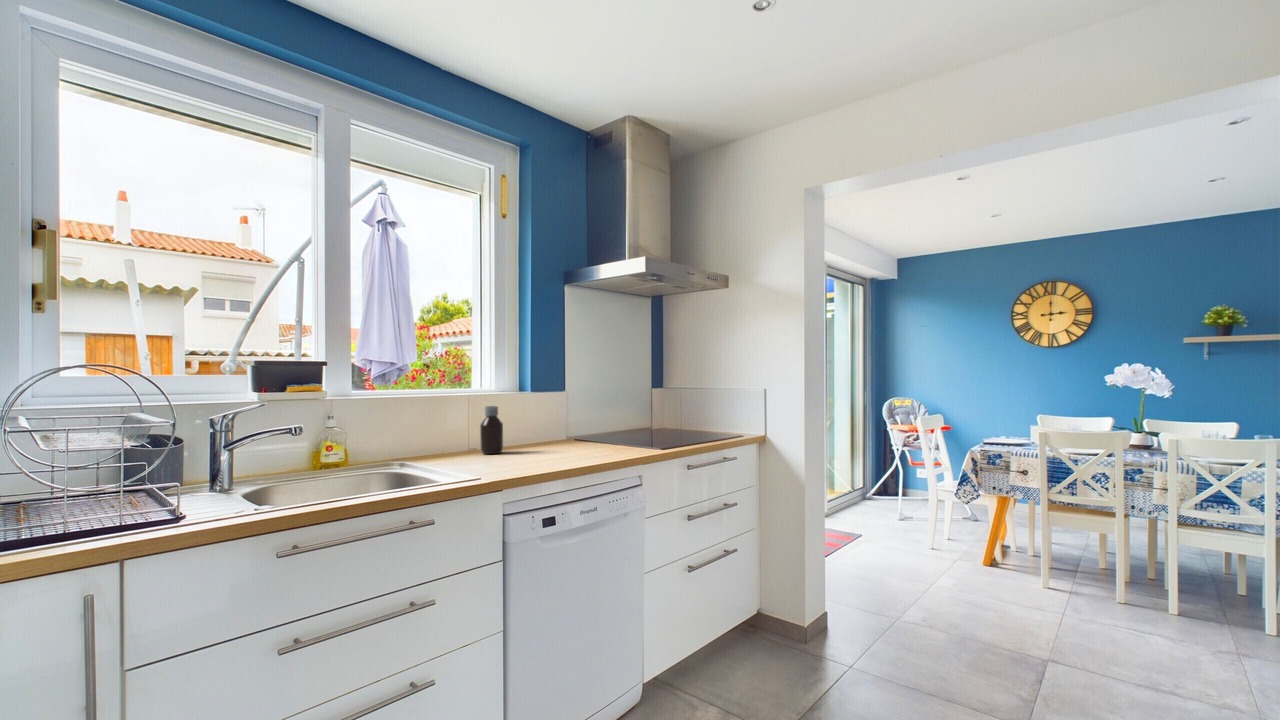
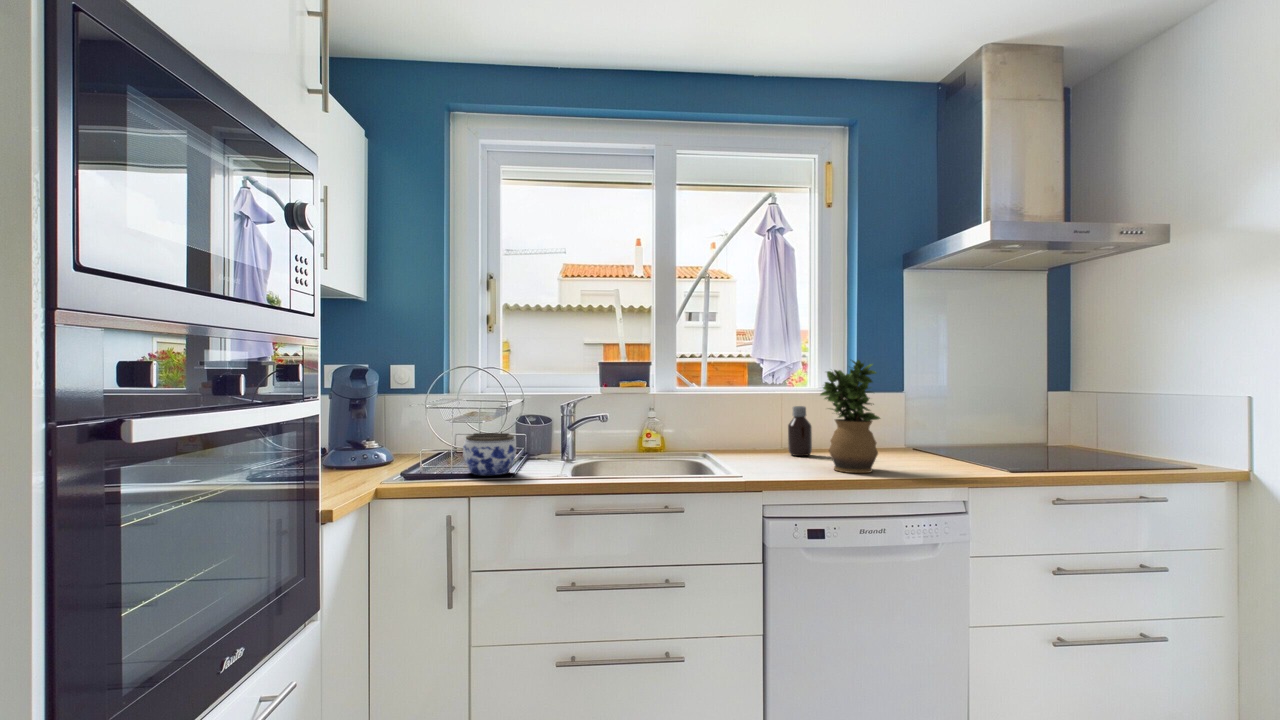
potted plant: none [531,360,582,462] -> present [820,360,880,473]
jar: none [86,459,186,525] -> present [463,433,516,476]

